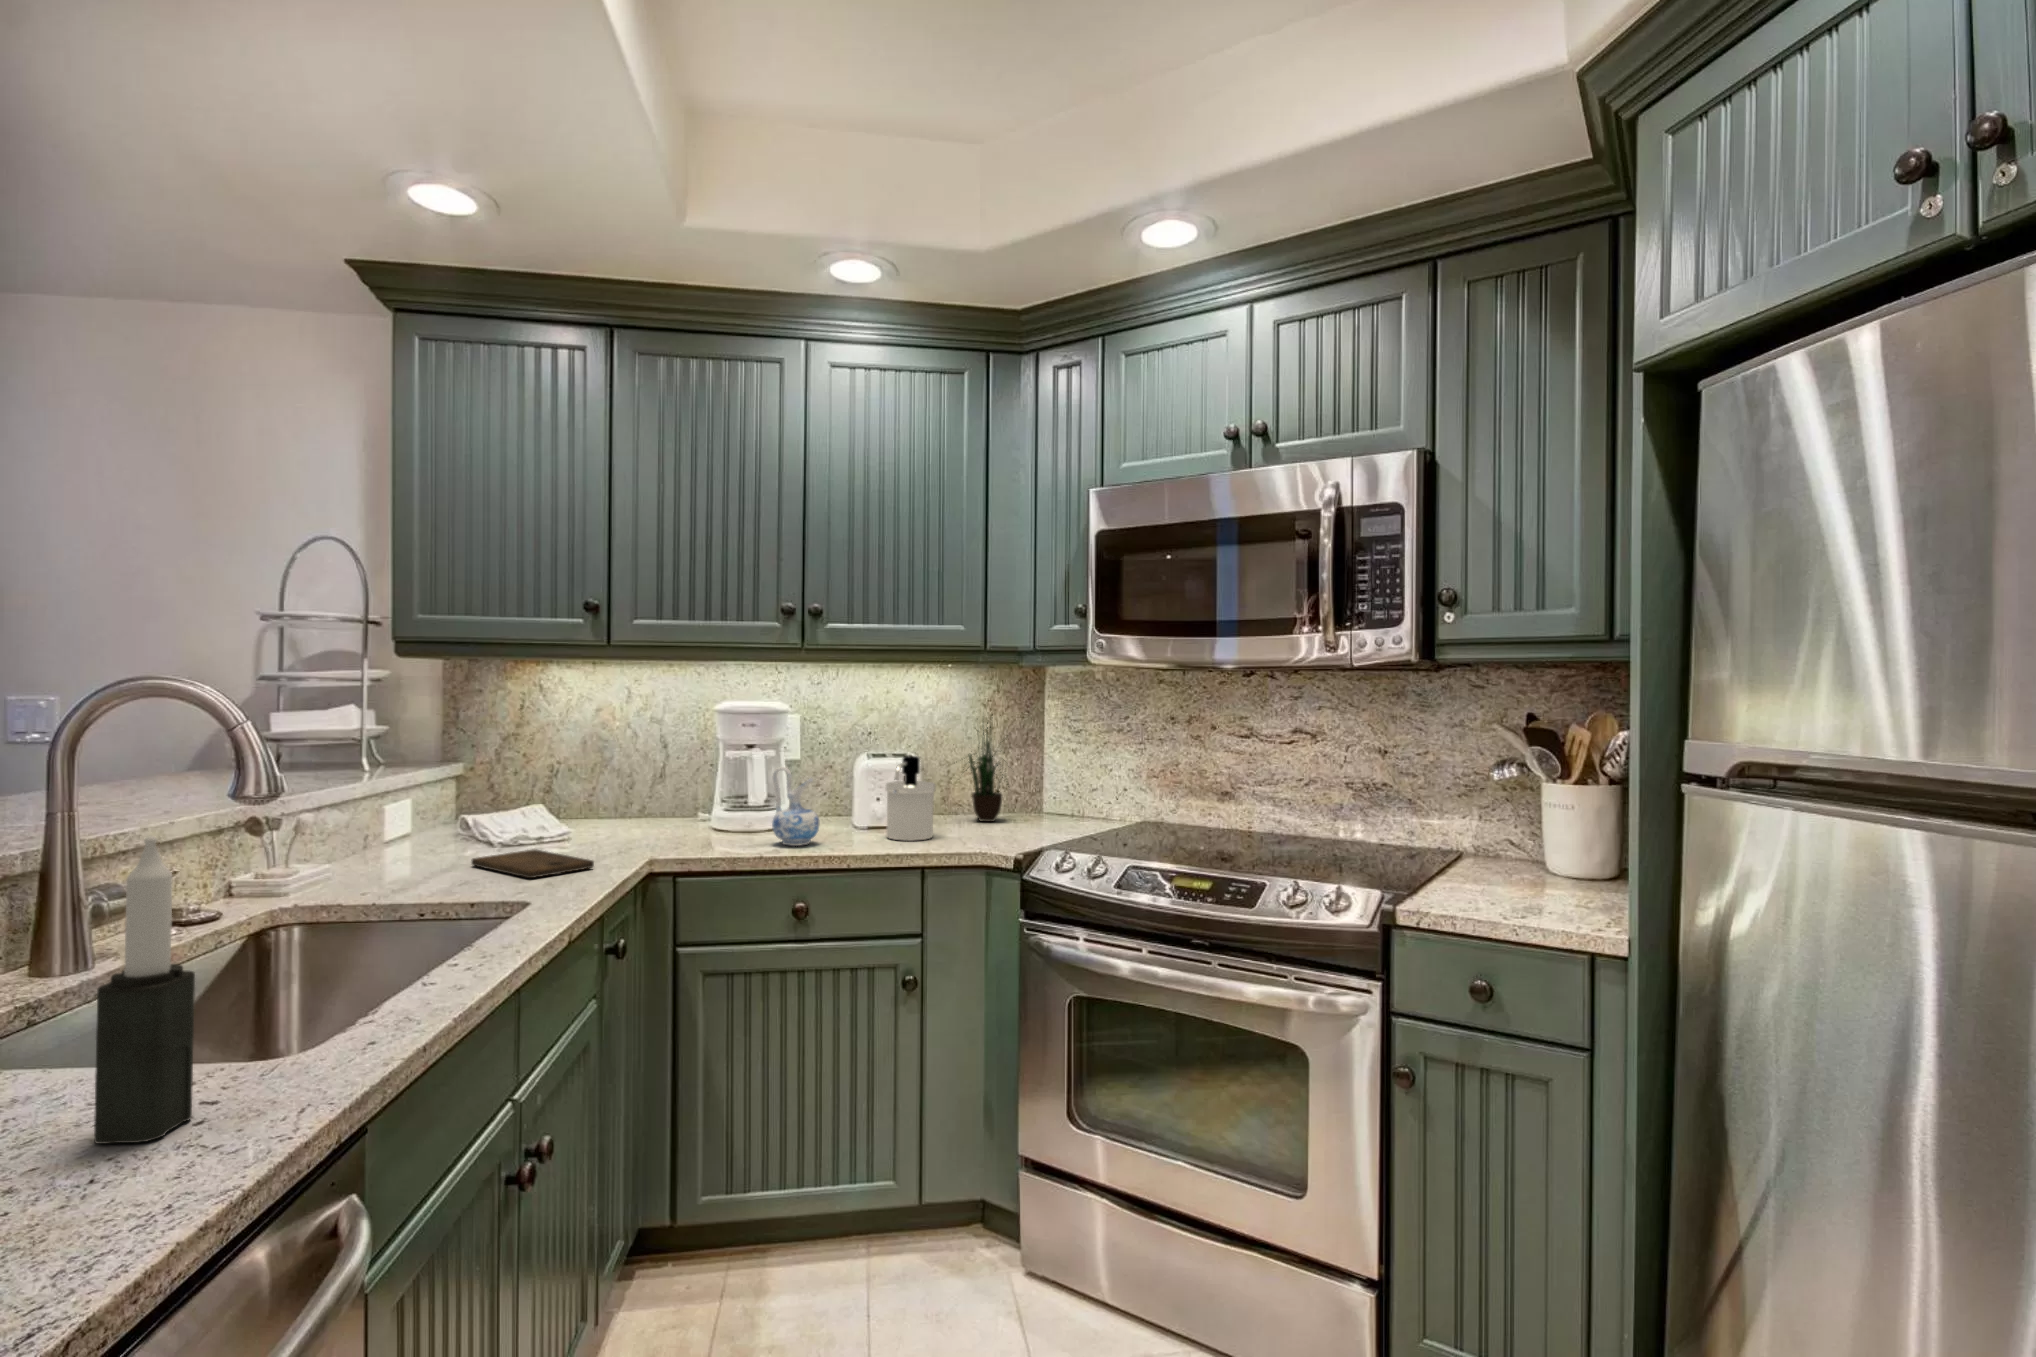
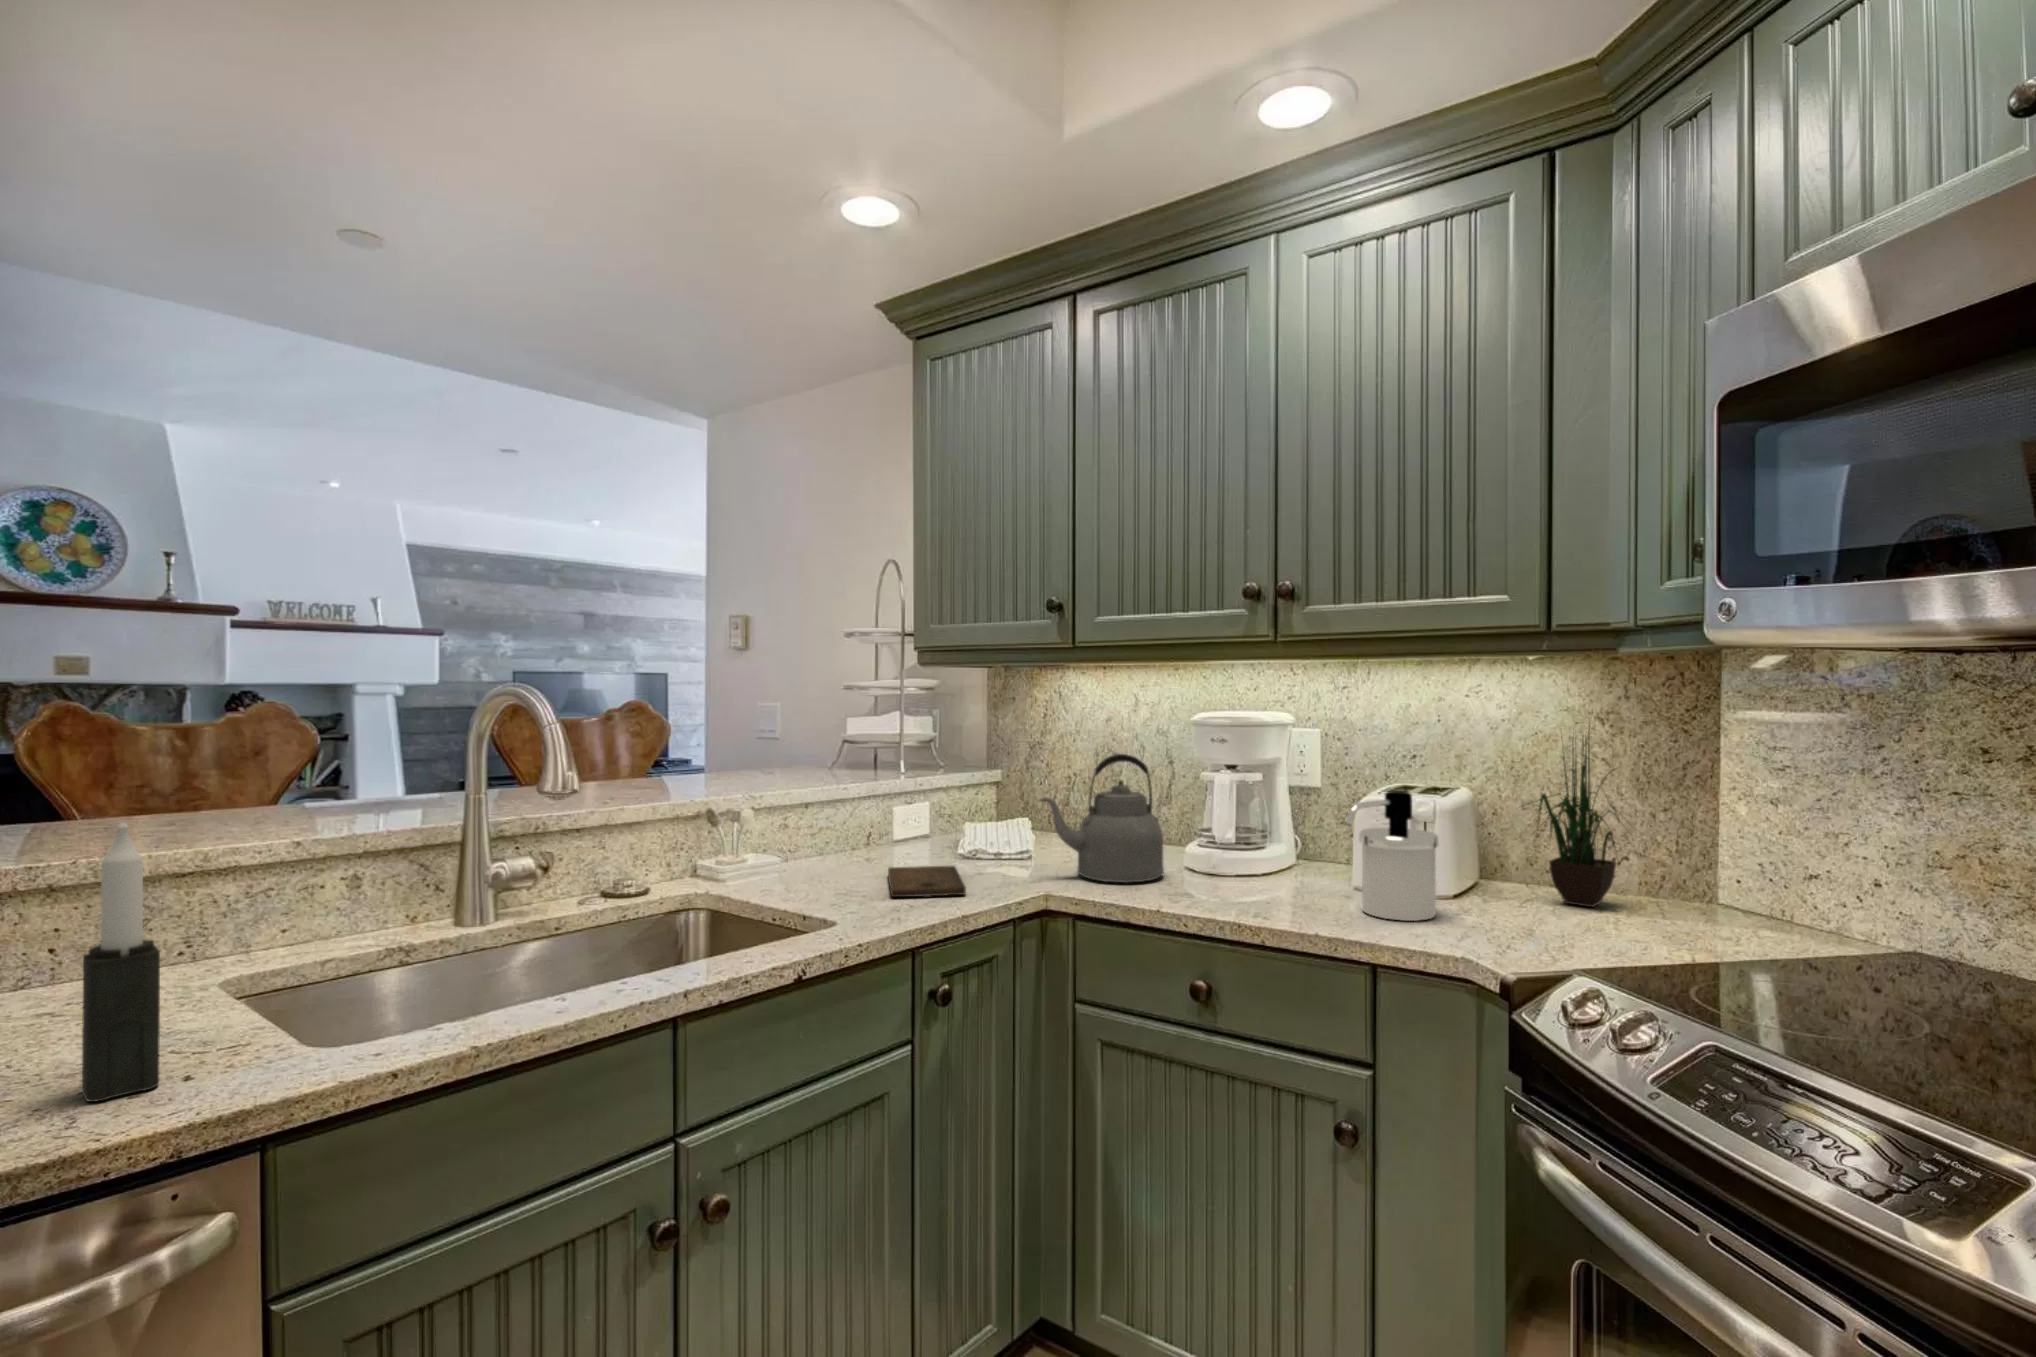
kettle: none [625,739,722,845] -> present [1040,754,1164,883]
ceramic pitcher: present [772,767,819,846] -> none [1196,795,1258,902]

